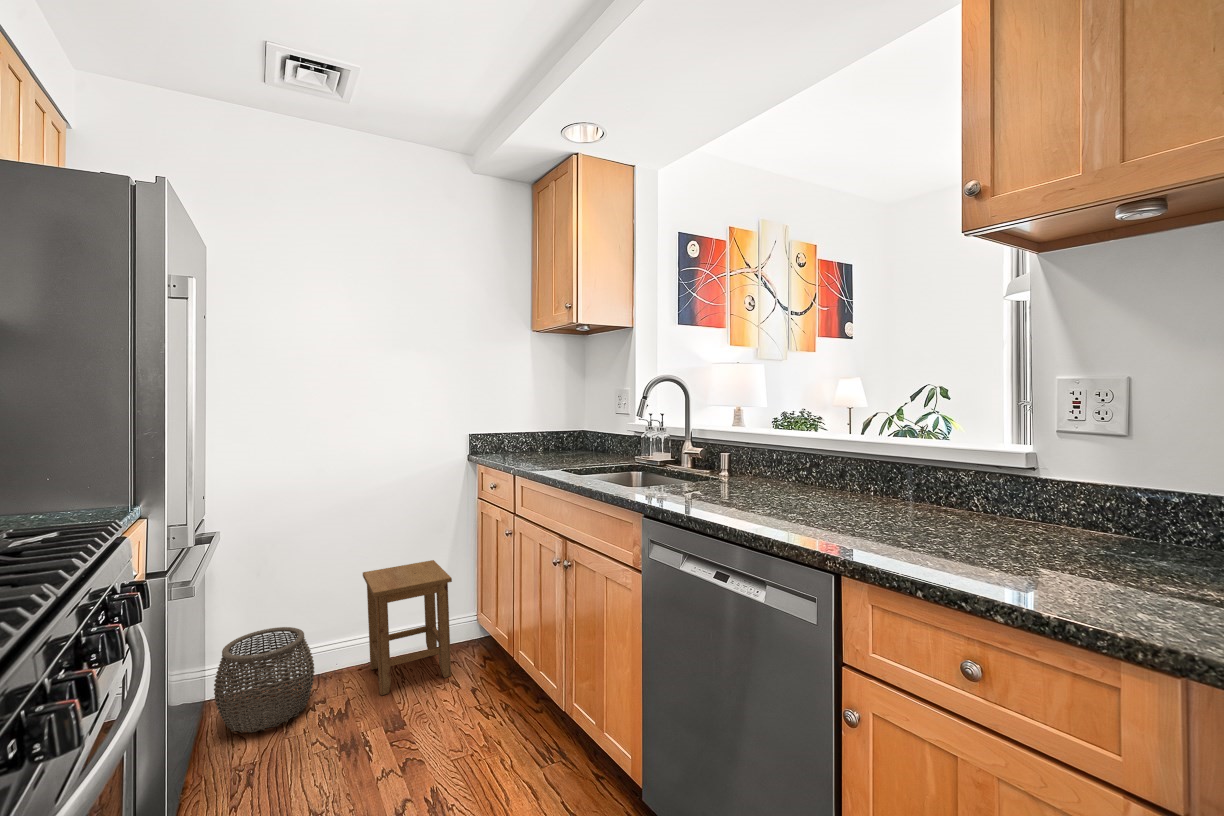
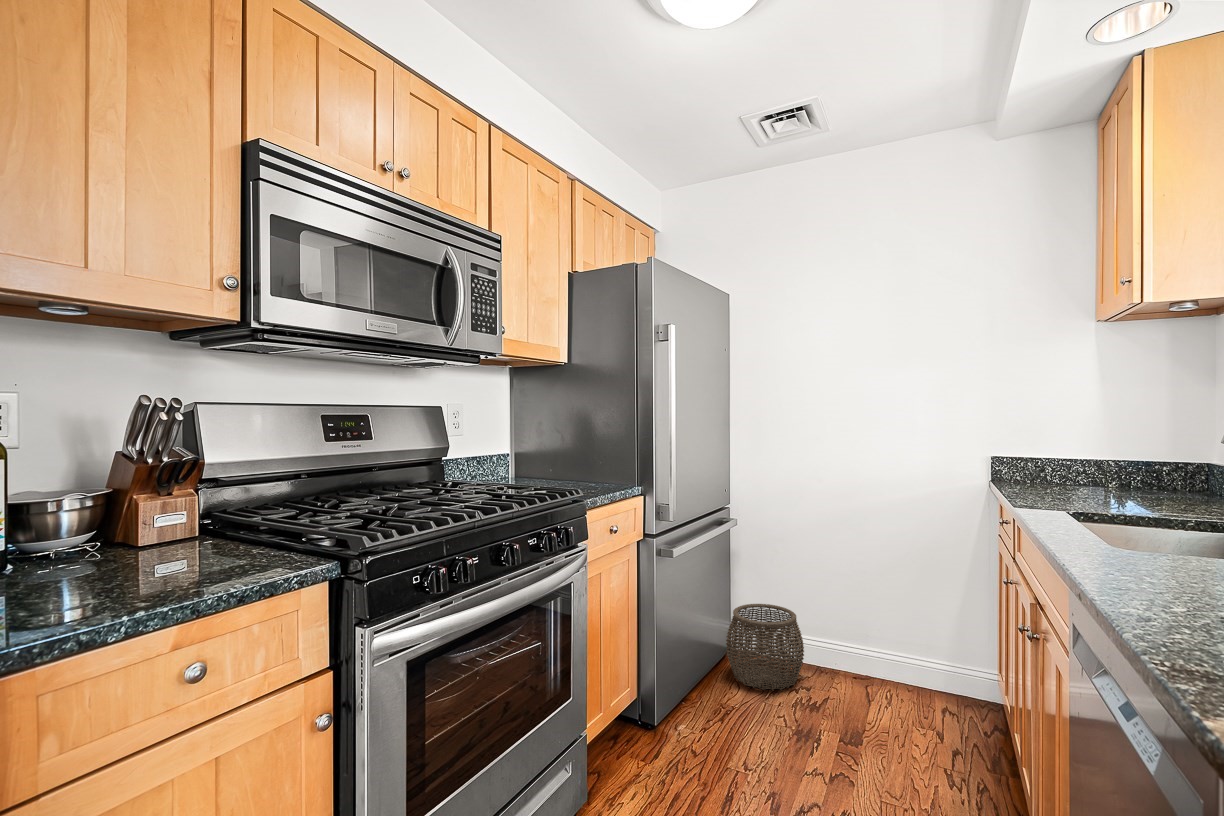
stool: present [363,560,452,695] -> none [852,581,943,726]

